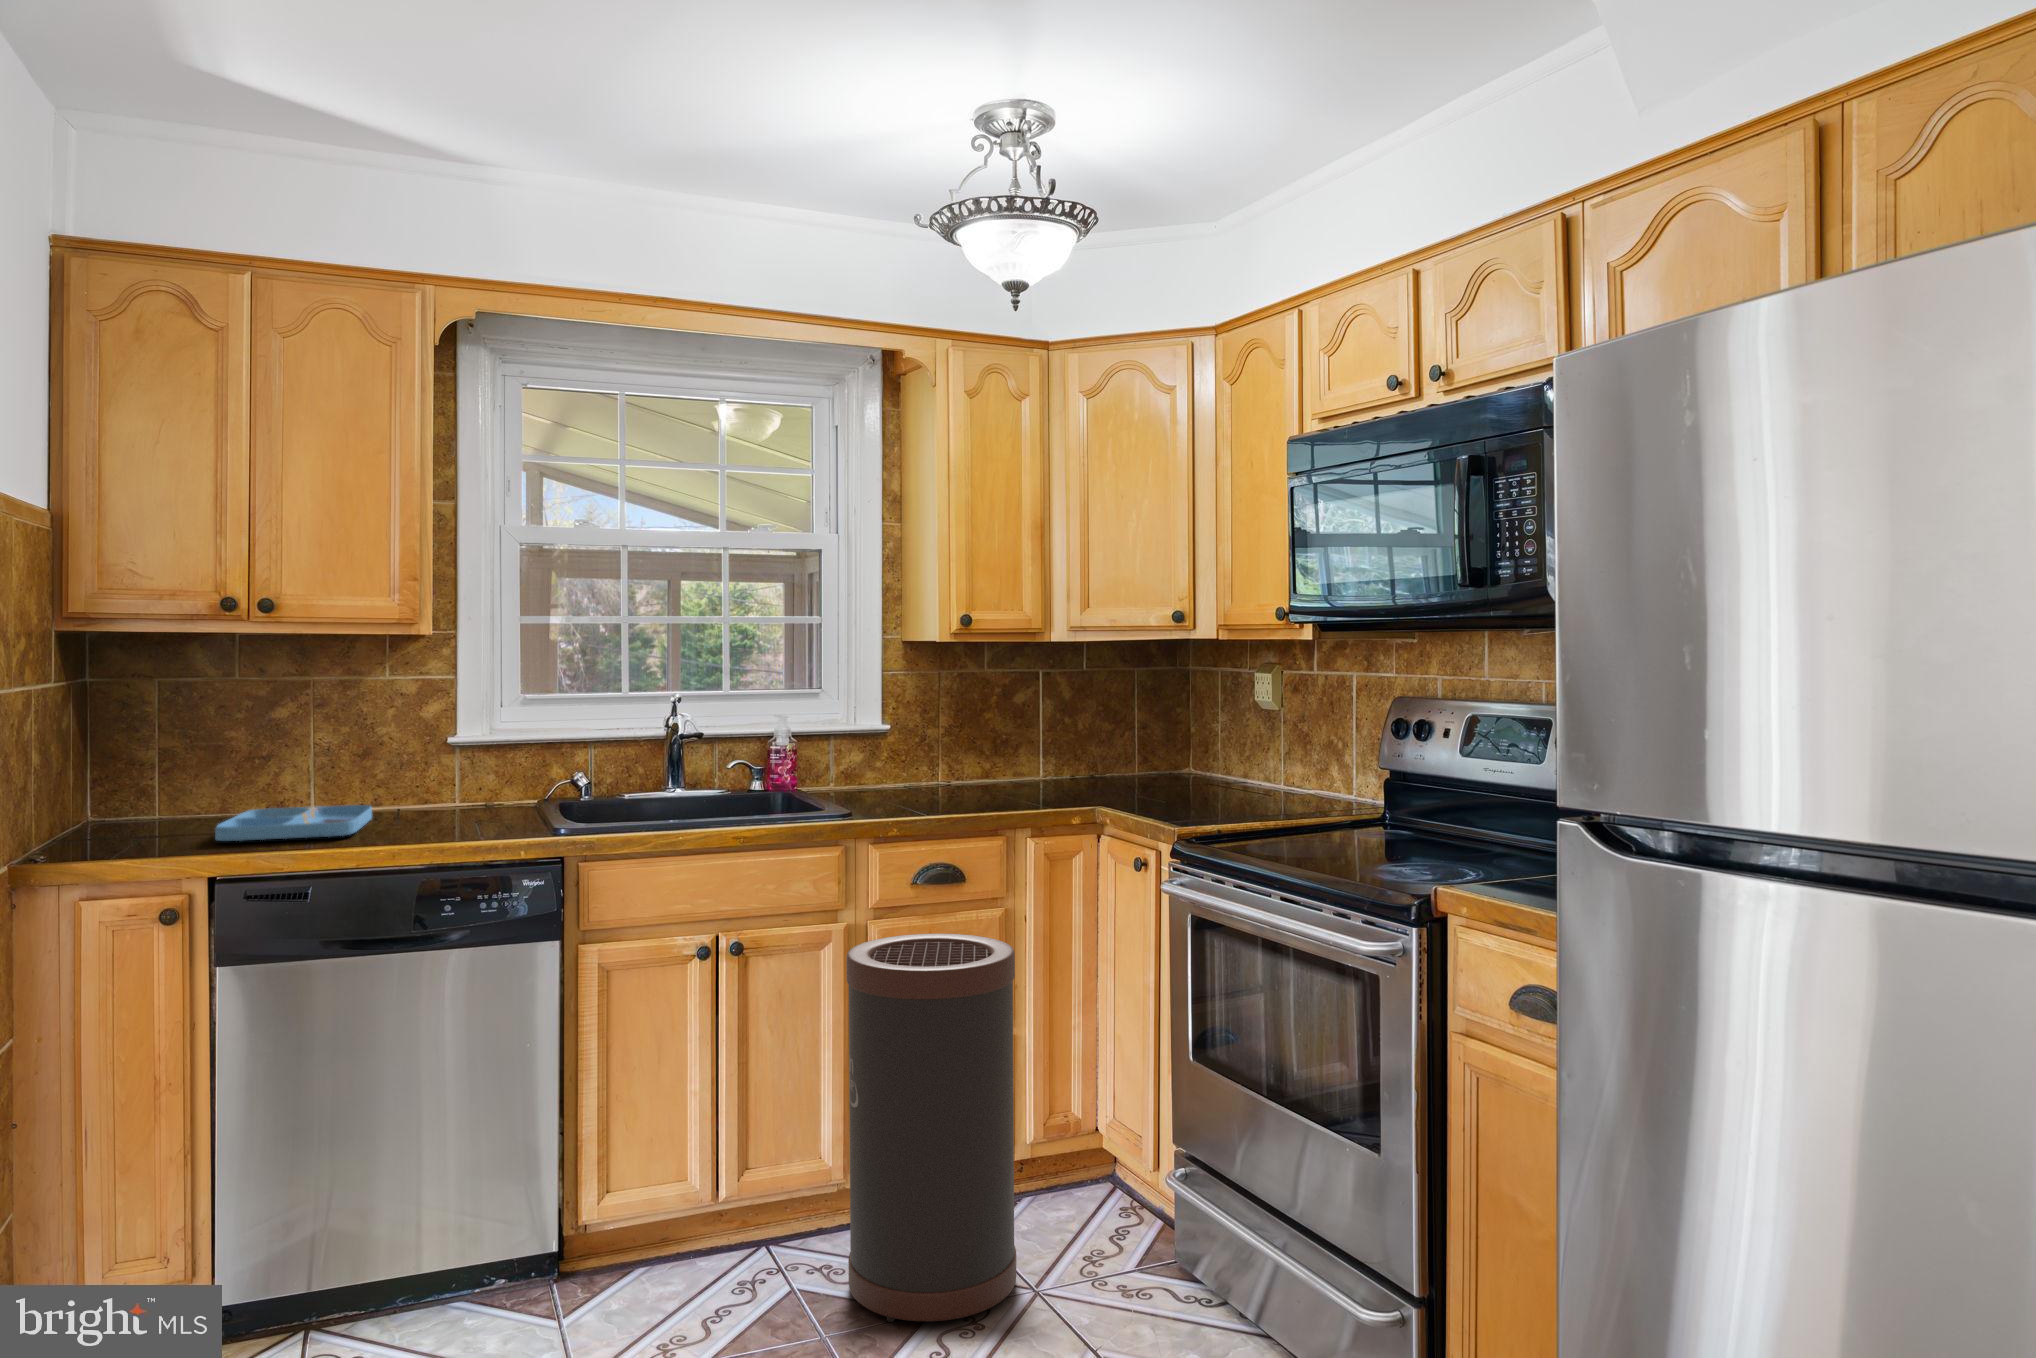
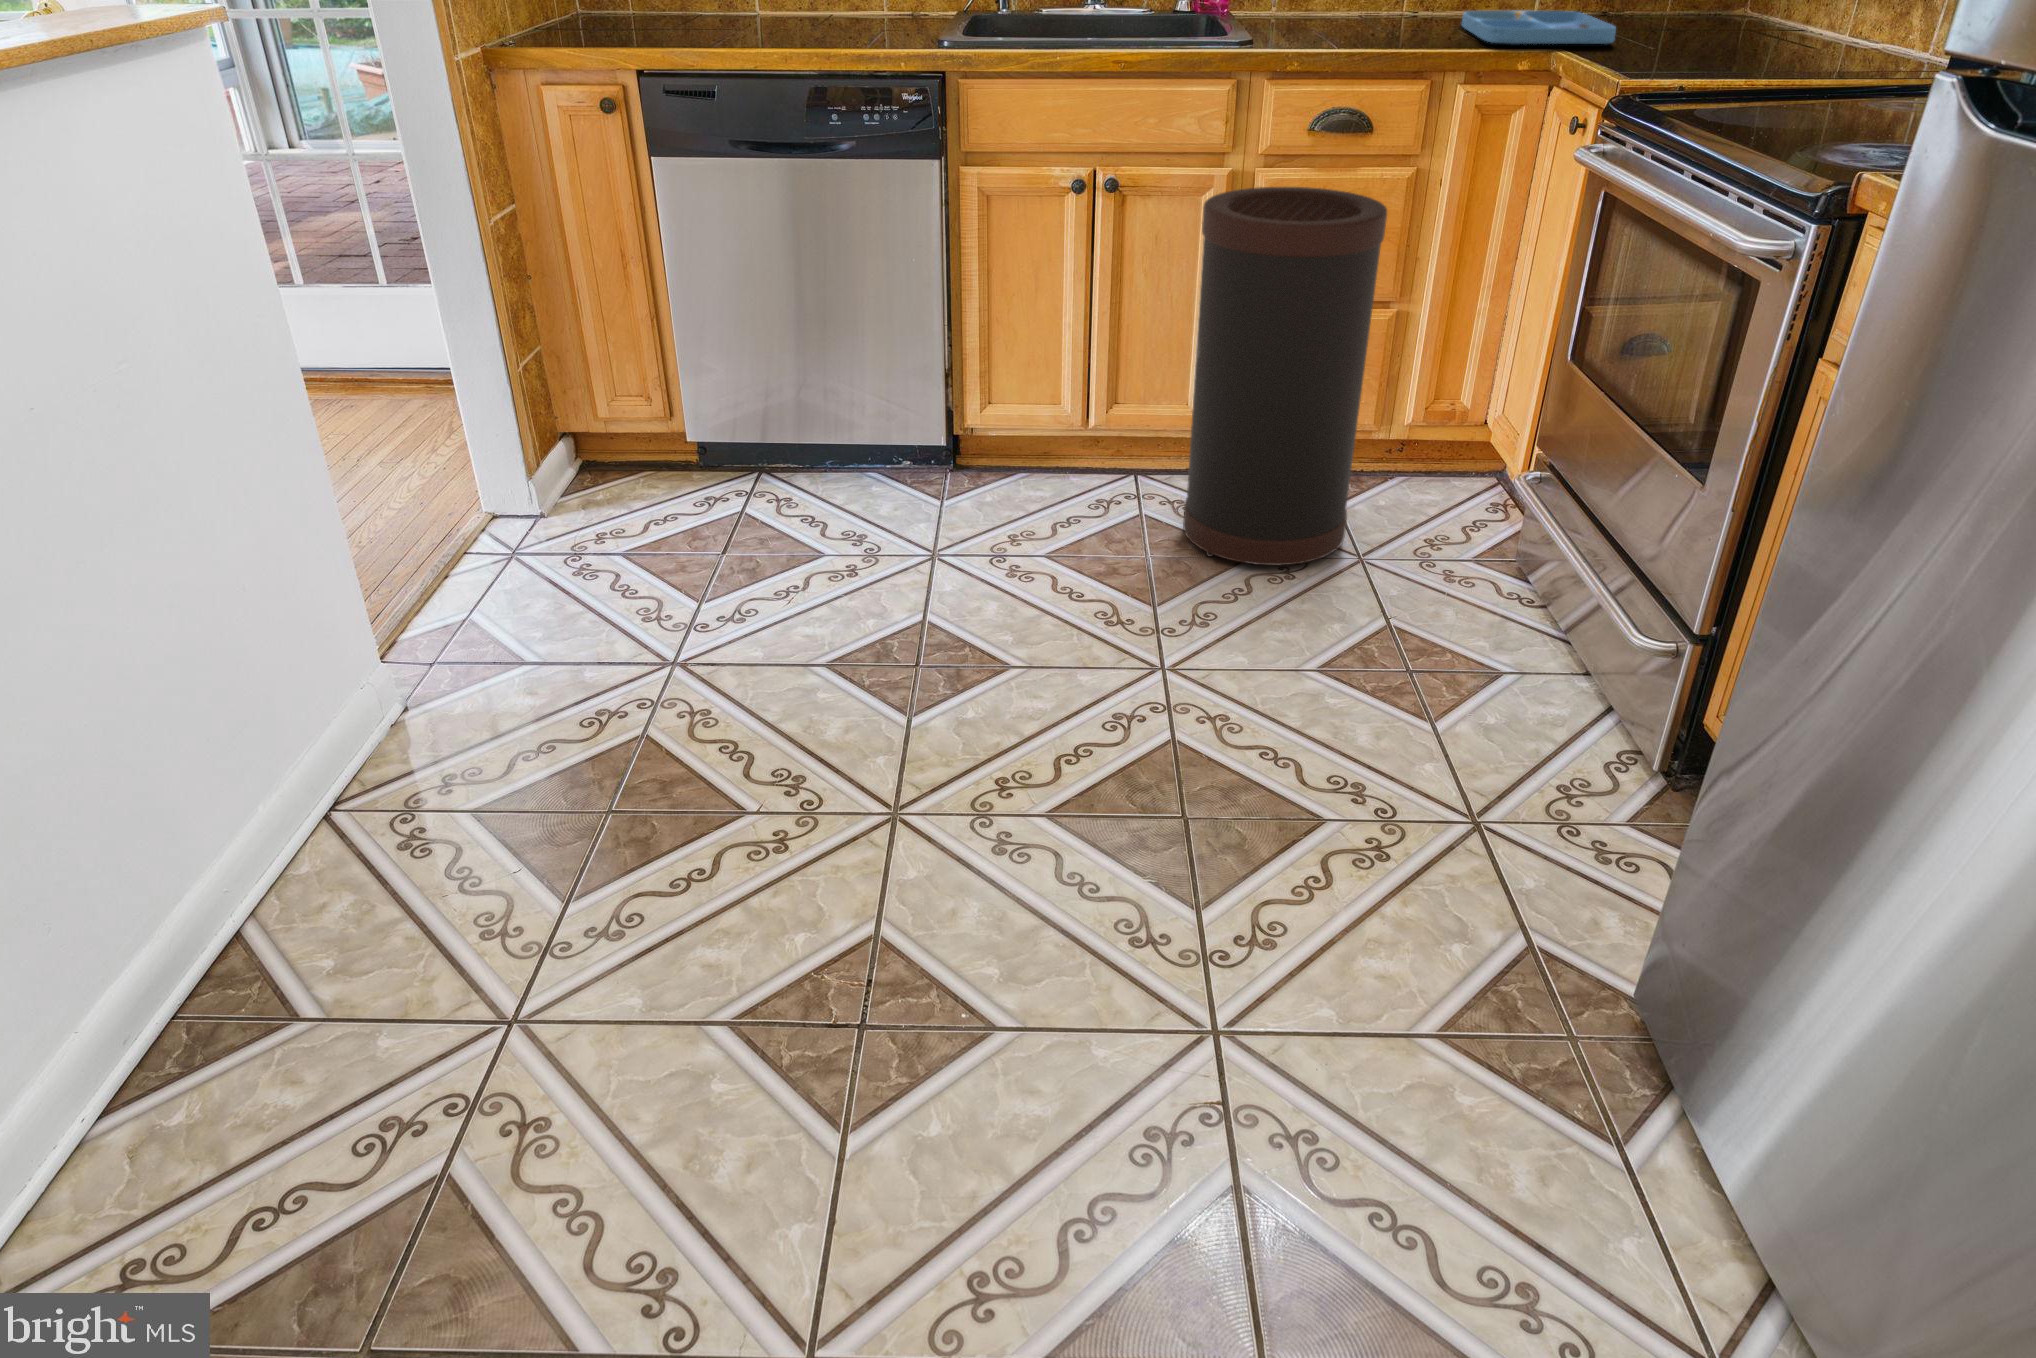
tray: present [215,805,372,841] -> present [1462,11,1616,44]

